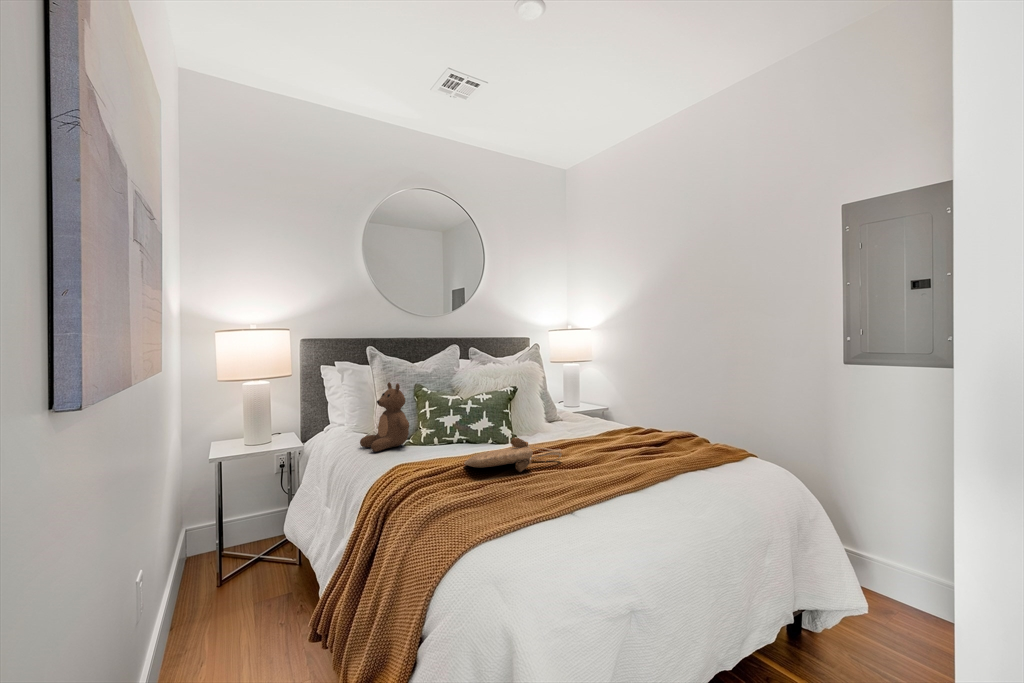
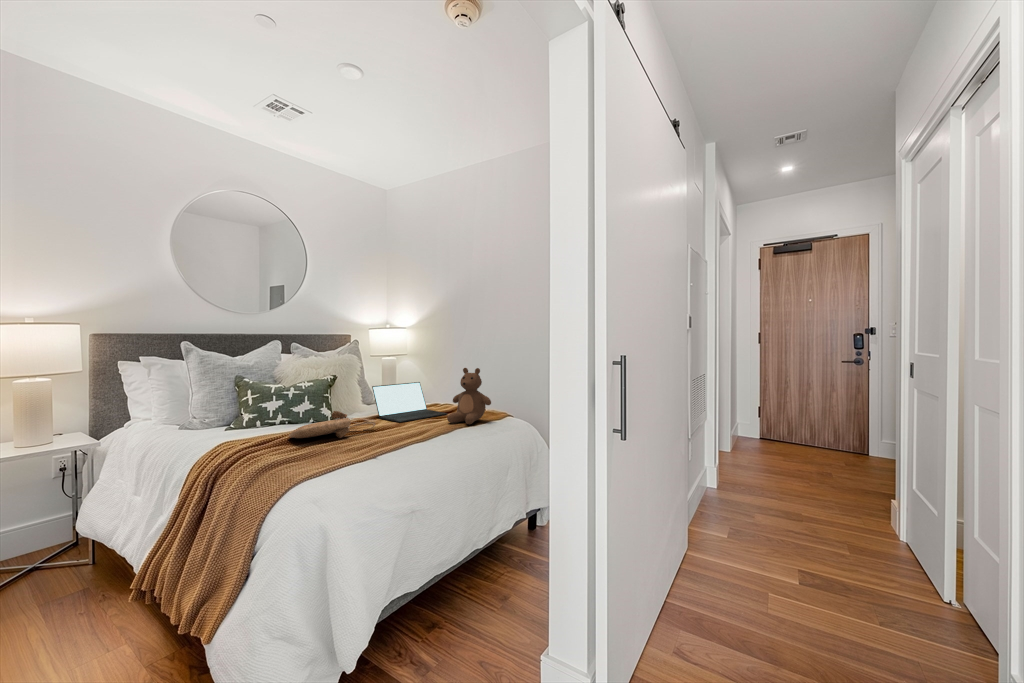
teddy bear: present [360,382,409,452] -> present [447,368,491,424]
laptop: none [557,398,651,452] -> present [372,382,448,422]

